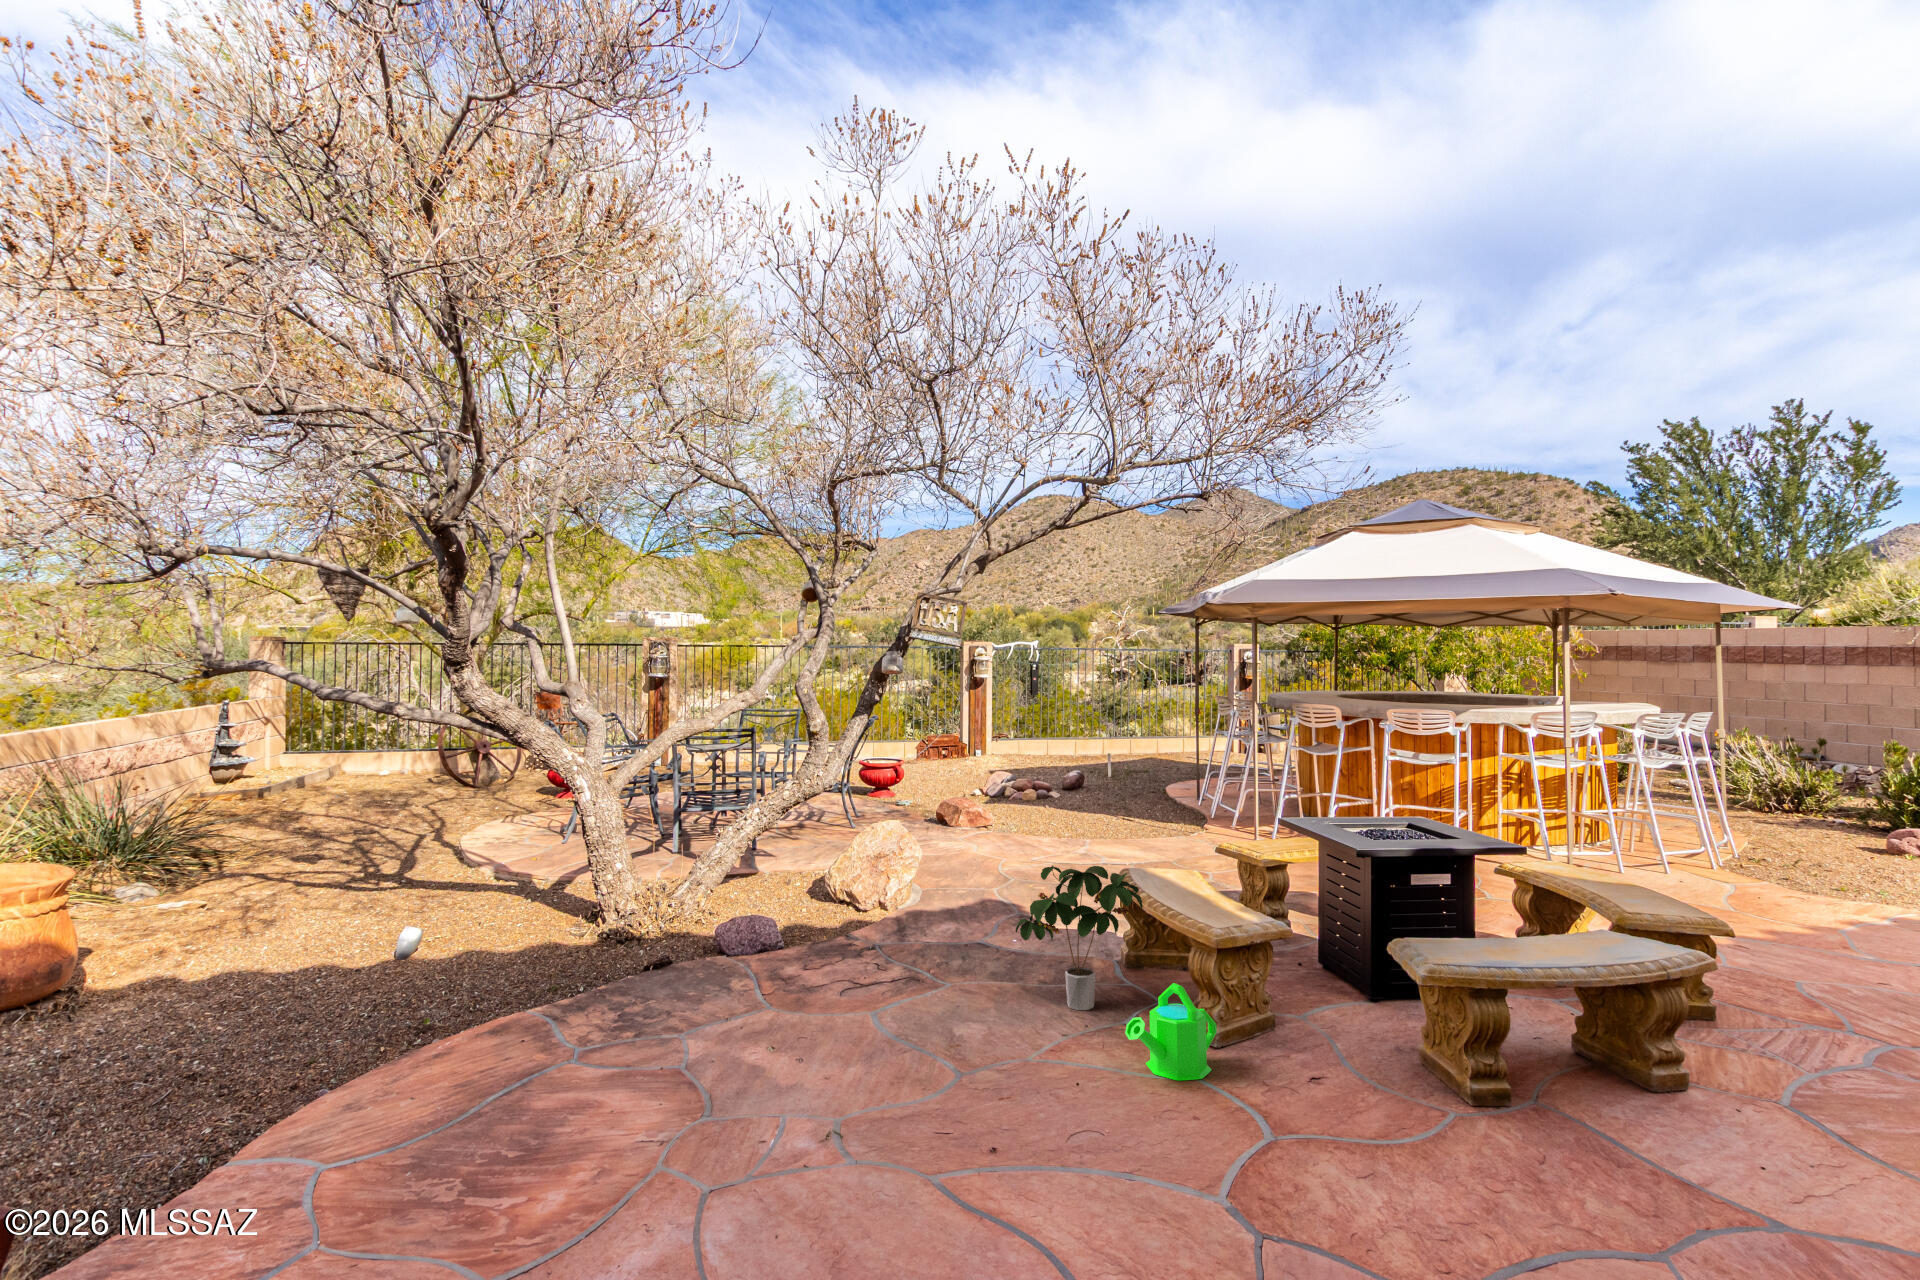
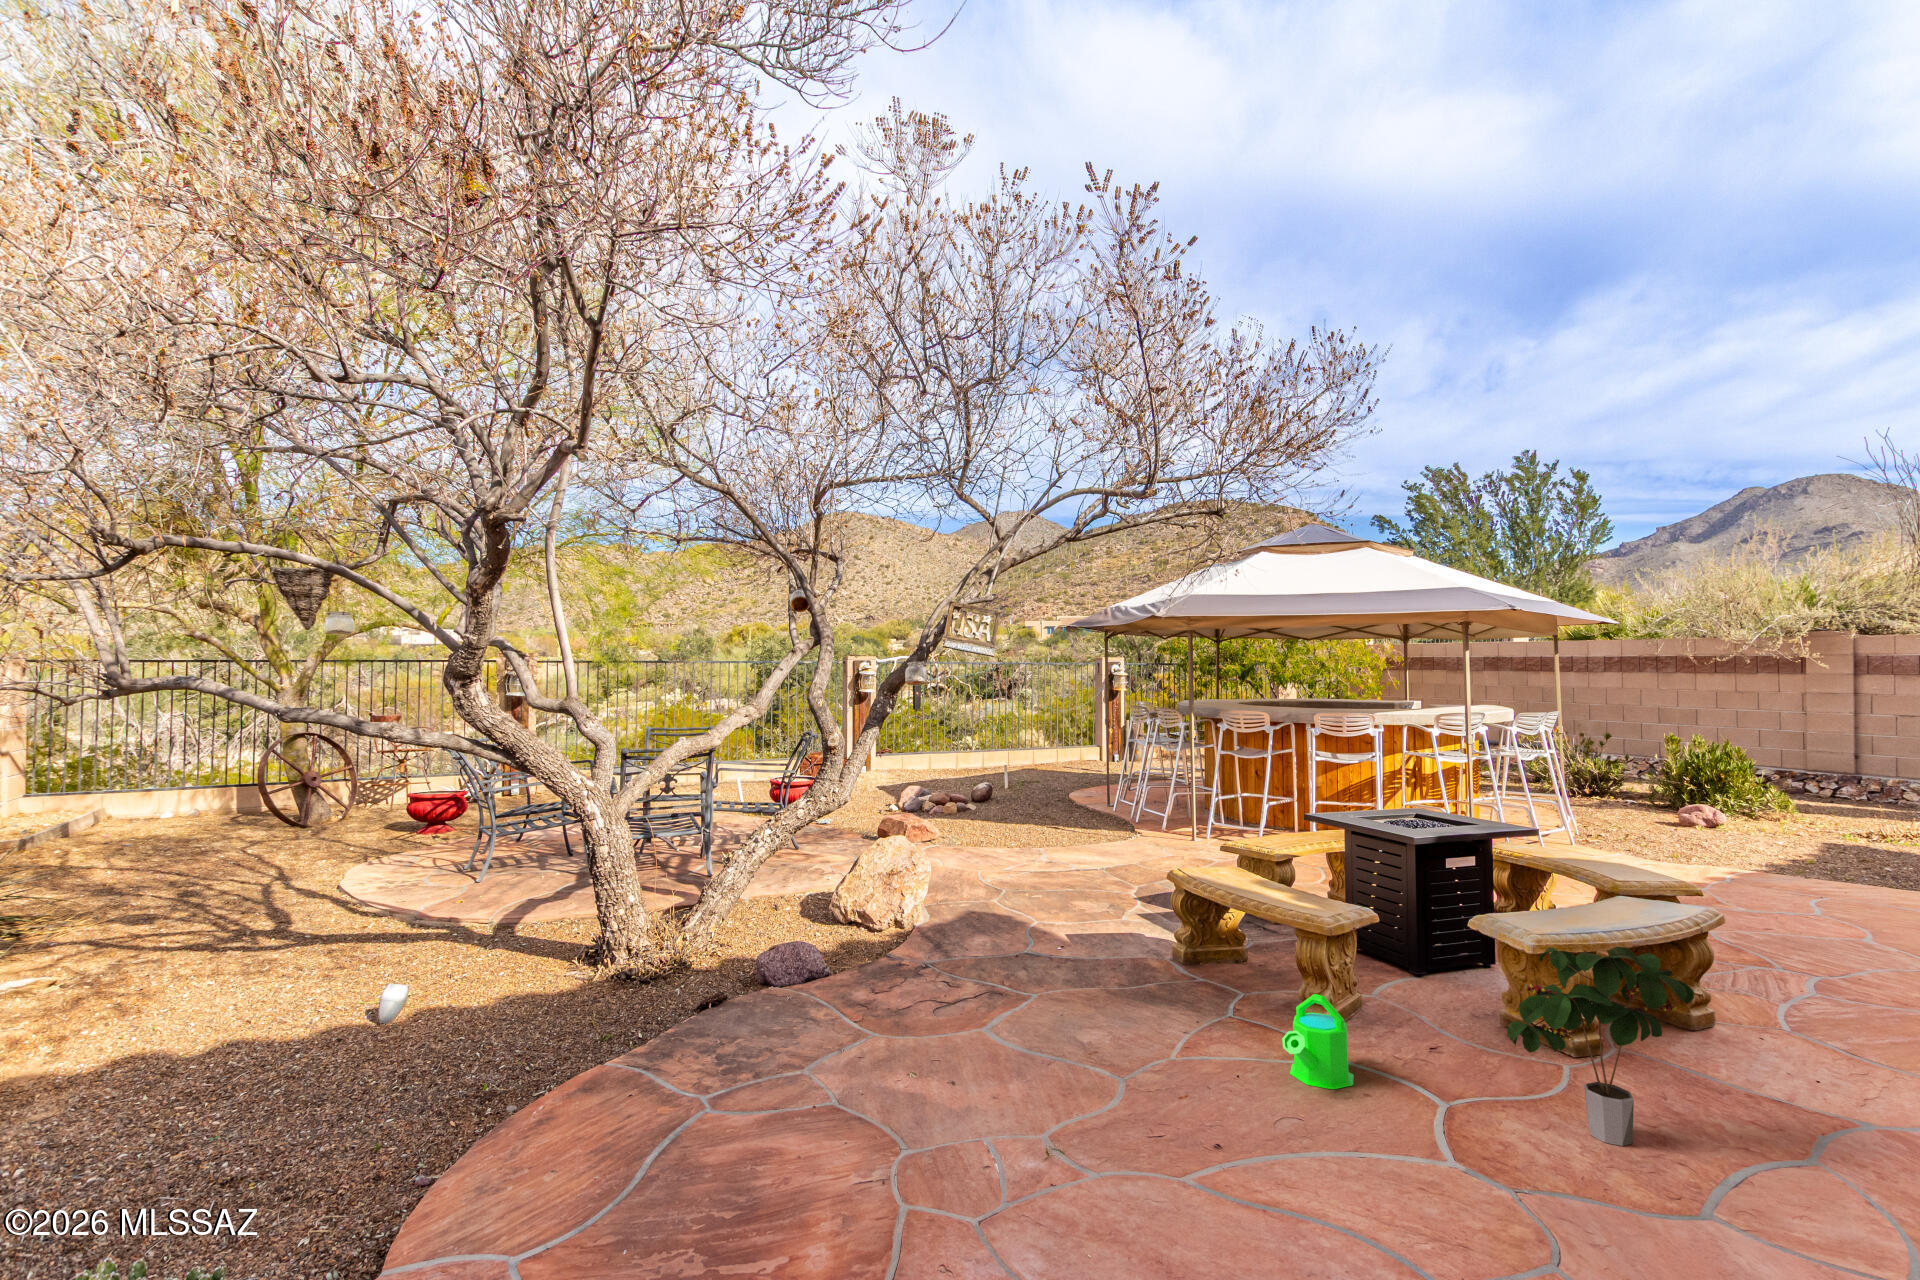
potted plant: present [1016,866,1143,1010] -> present [1507,947,1694,1146]

